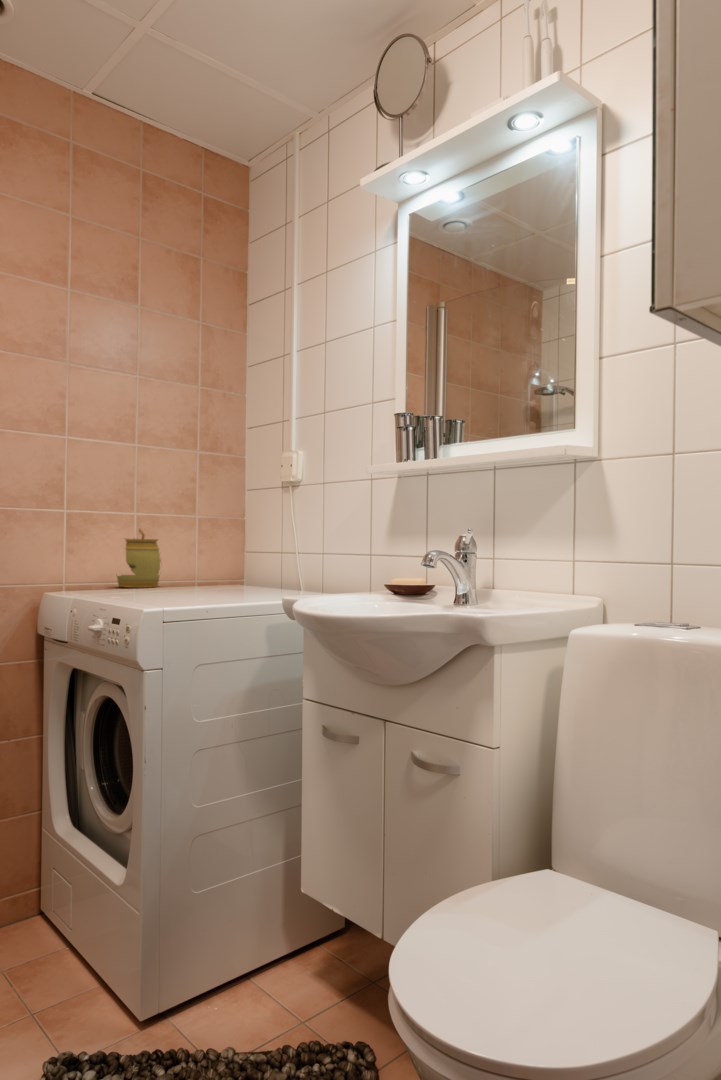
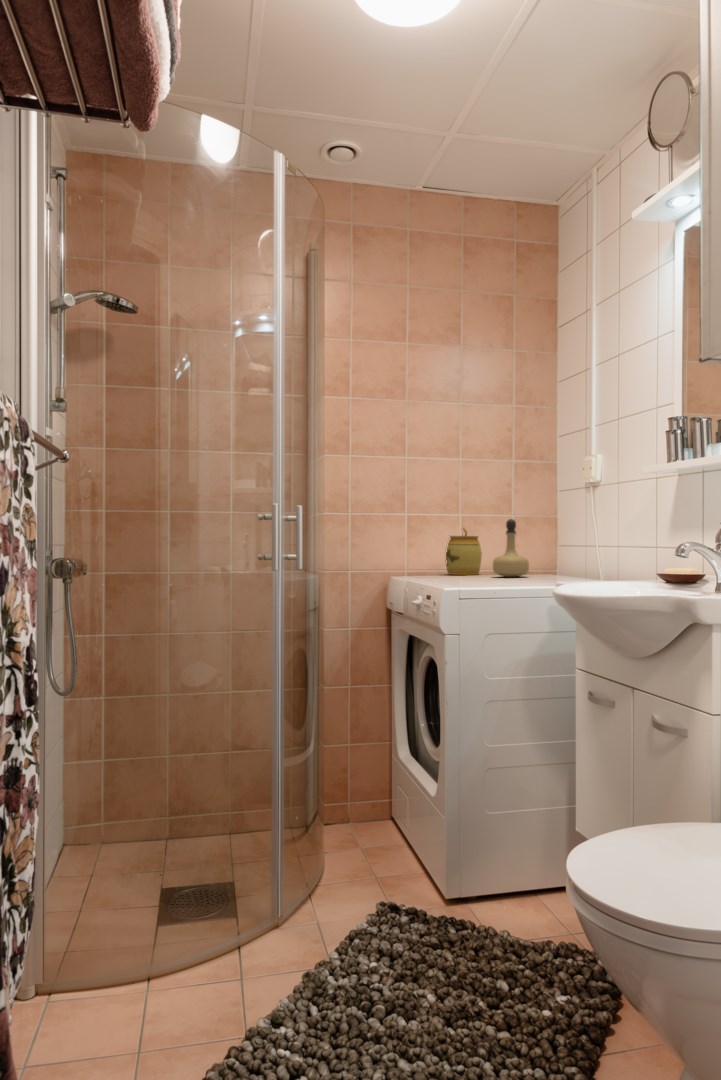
perfume bottle: none [183,519,227,590] -> present [493,519,529,577]

